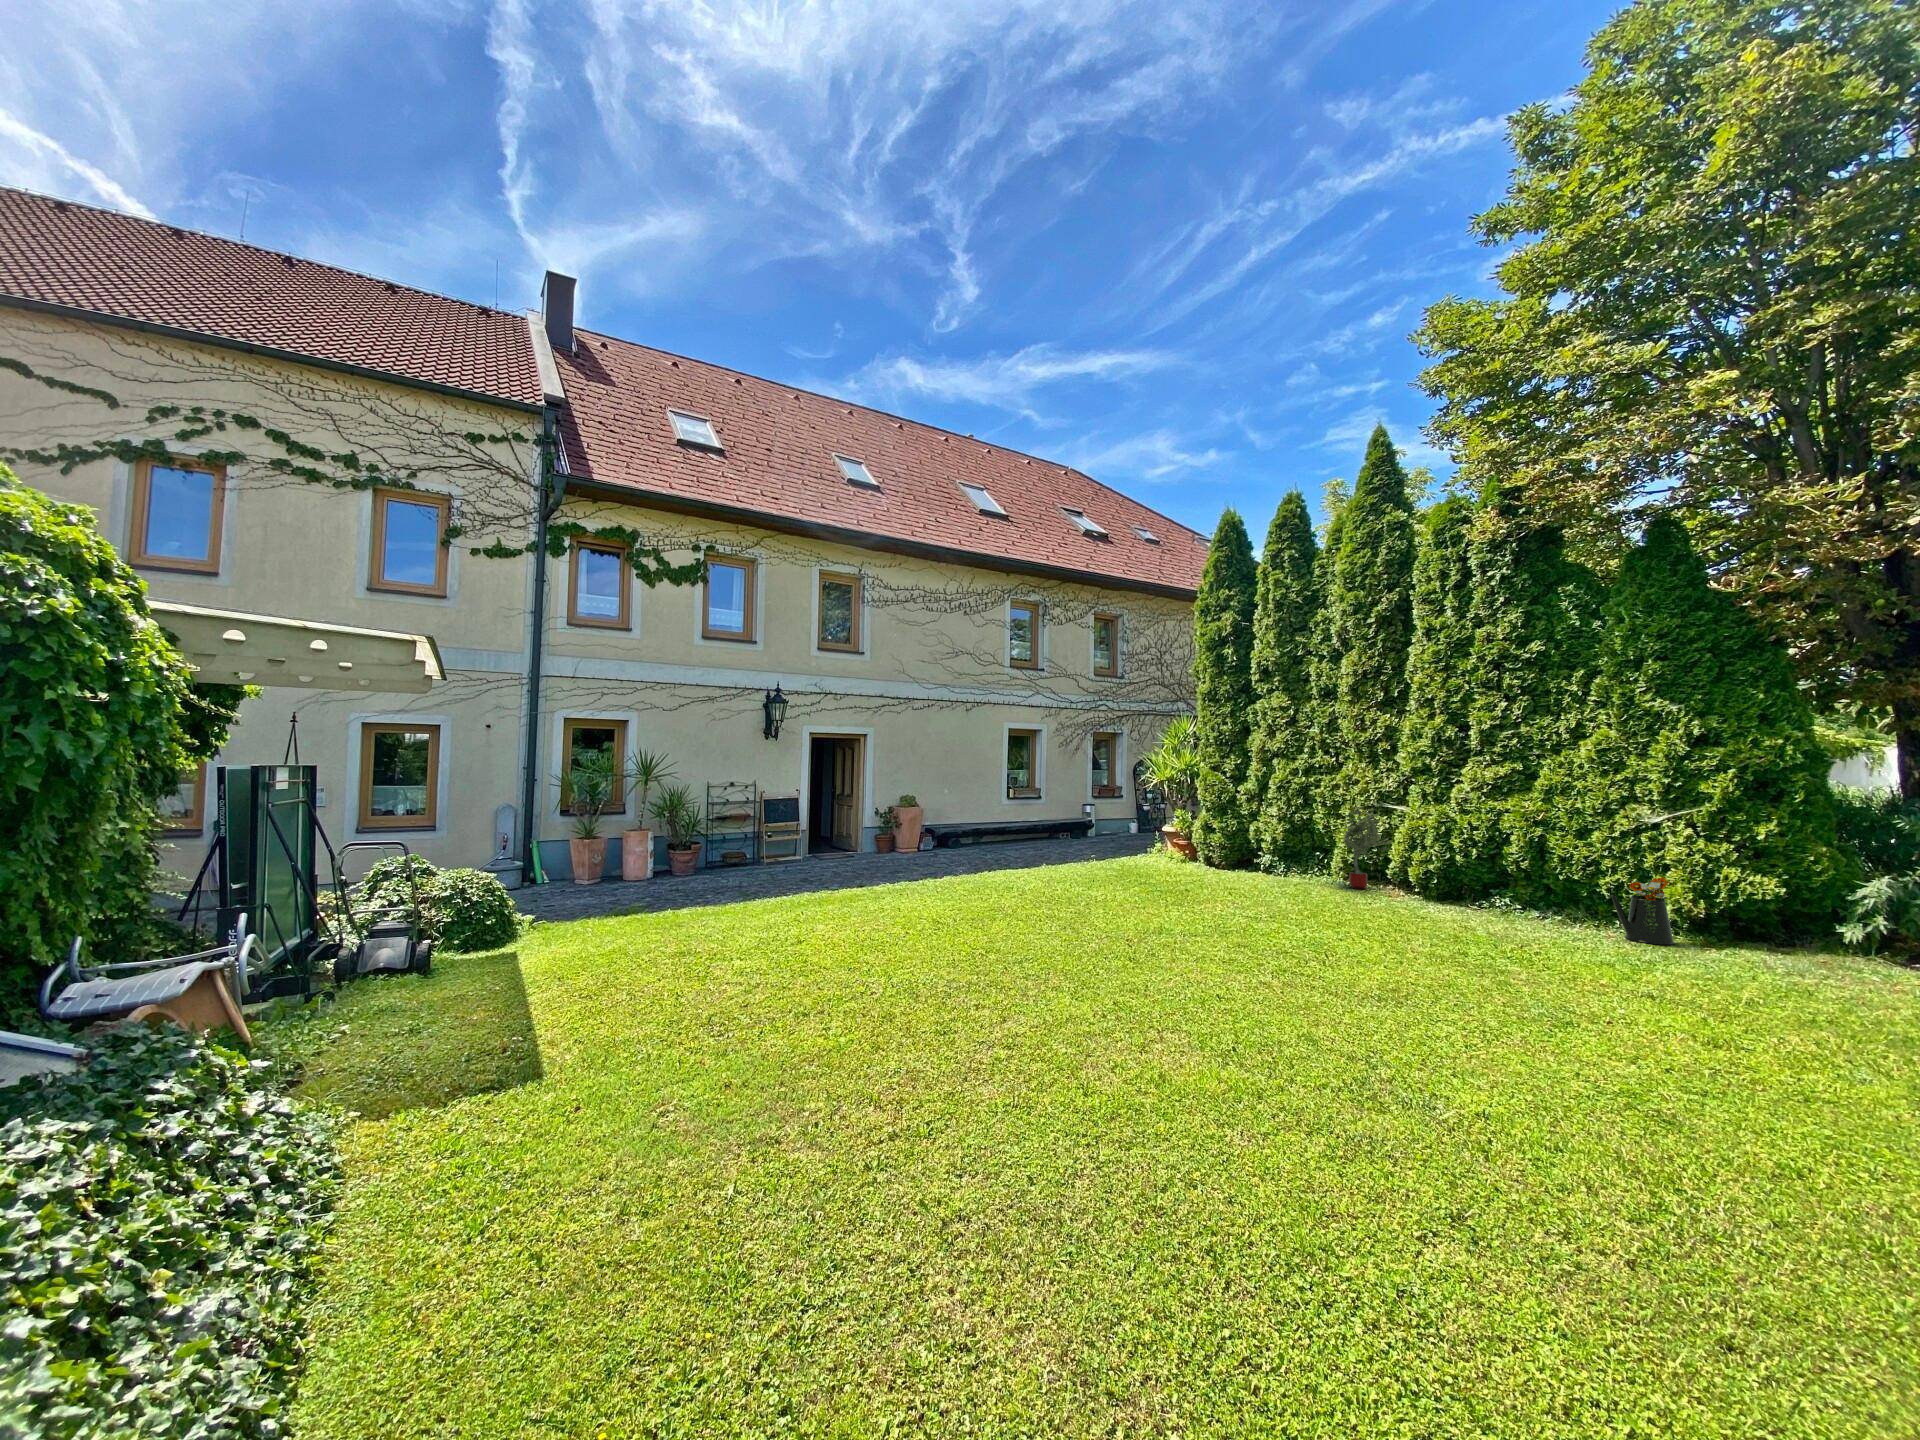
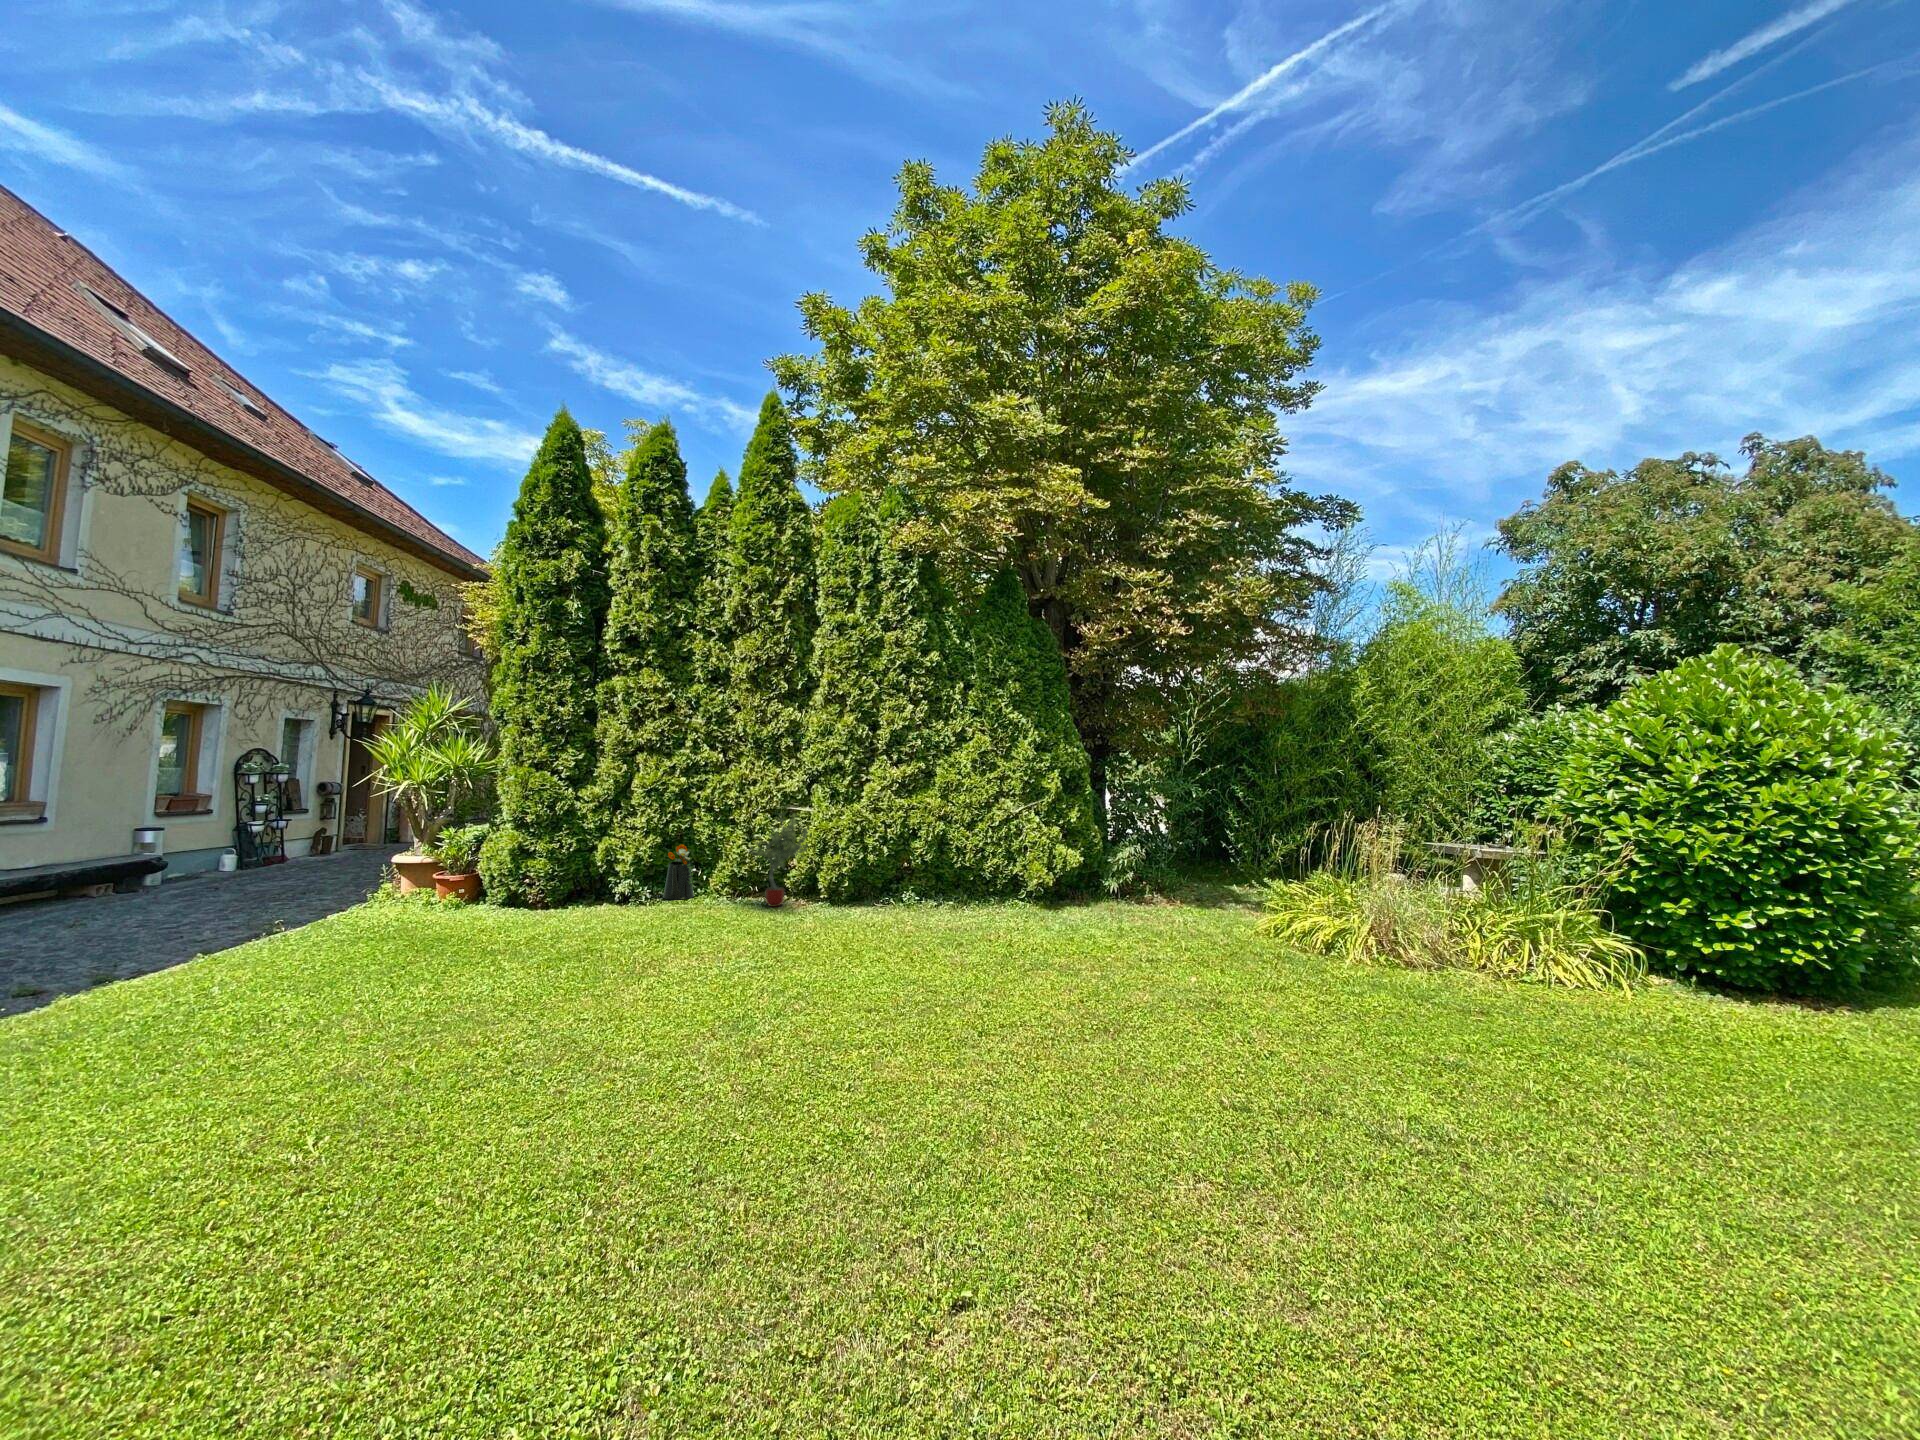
watering can: present [1612,877,1675,945] -> present [663,844,694,900]

